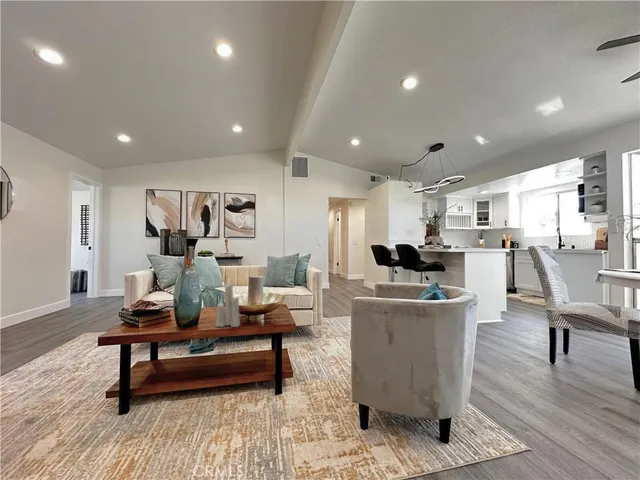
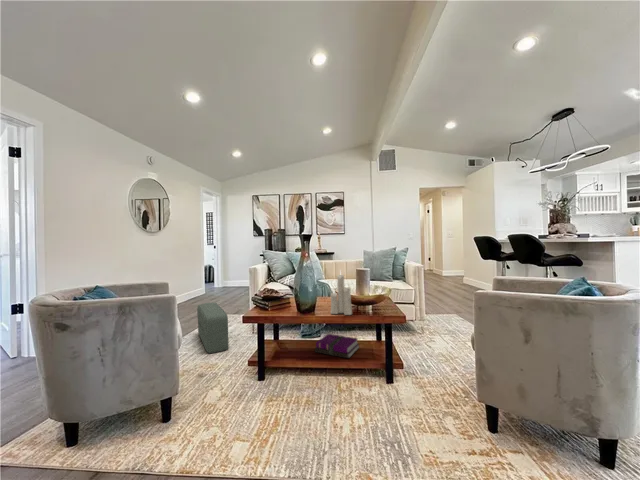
pouf: none [45,320,87,386] -> present [197,303,229,353]
notebook: none [198,348,250,373] -> present [315,334,359,358]

